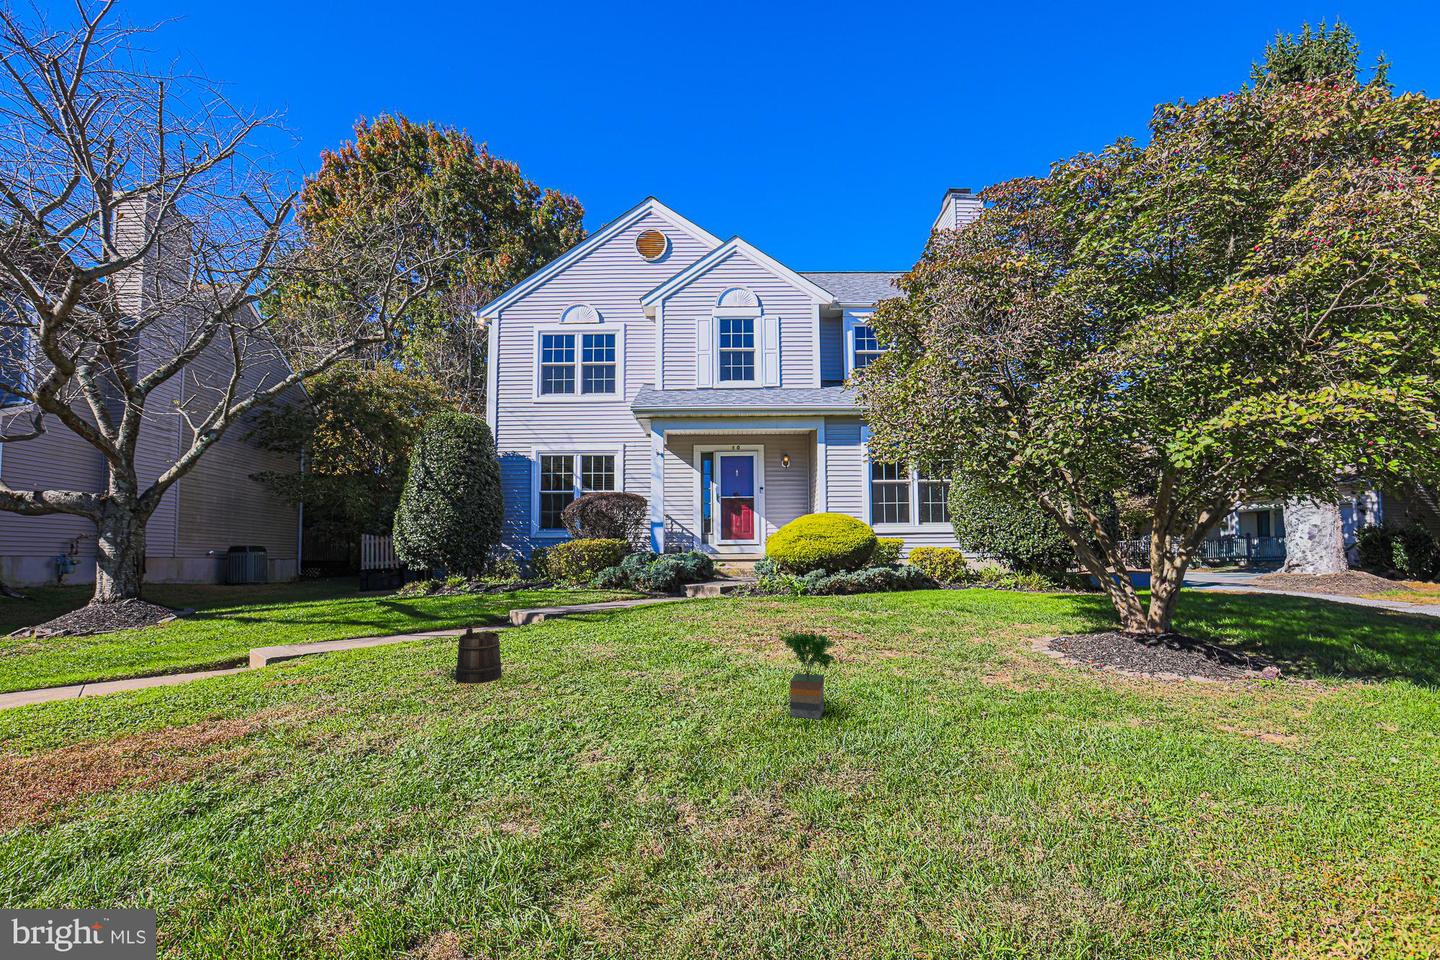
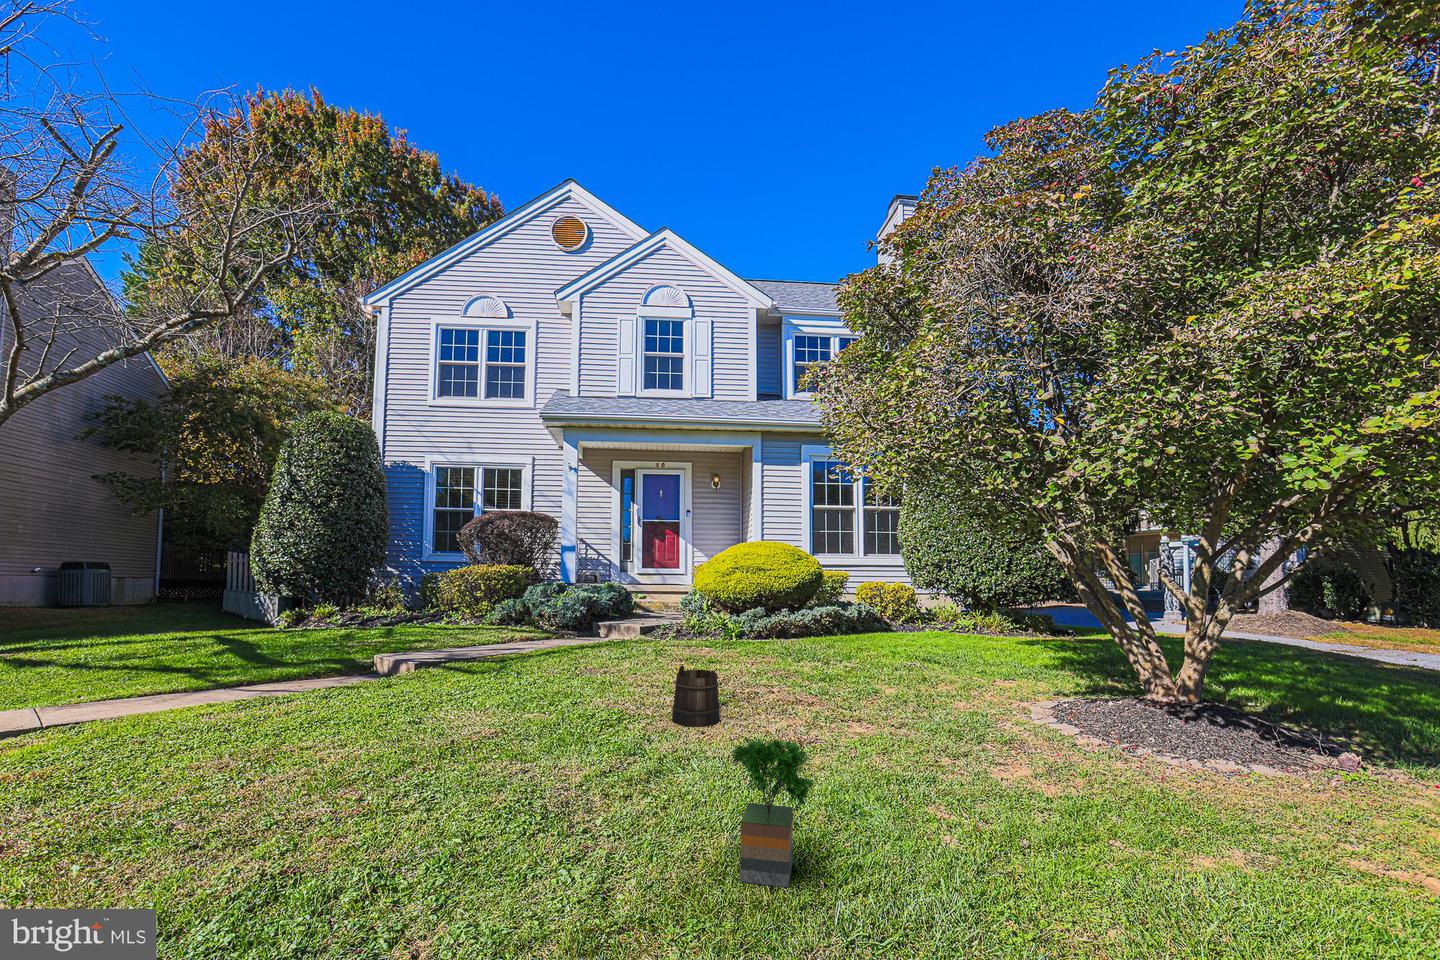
bucket: present [456,628,502,683] -> present [672,666,720,727]

